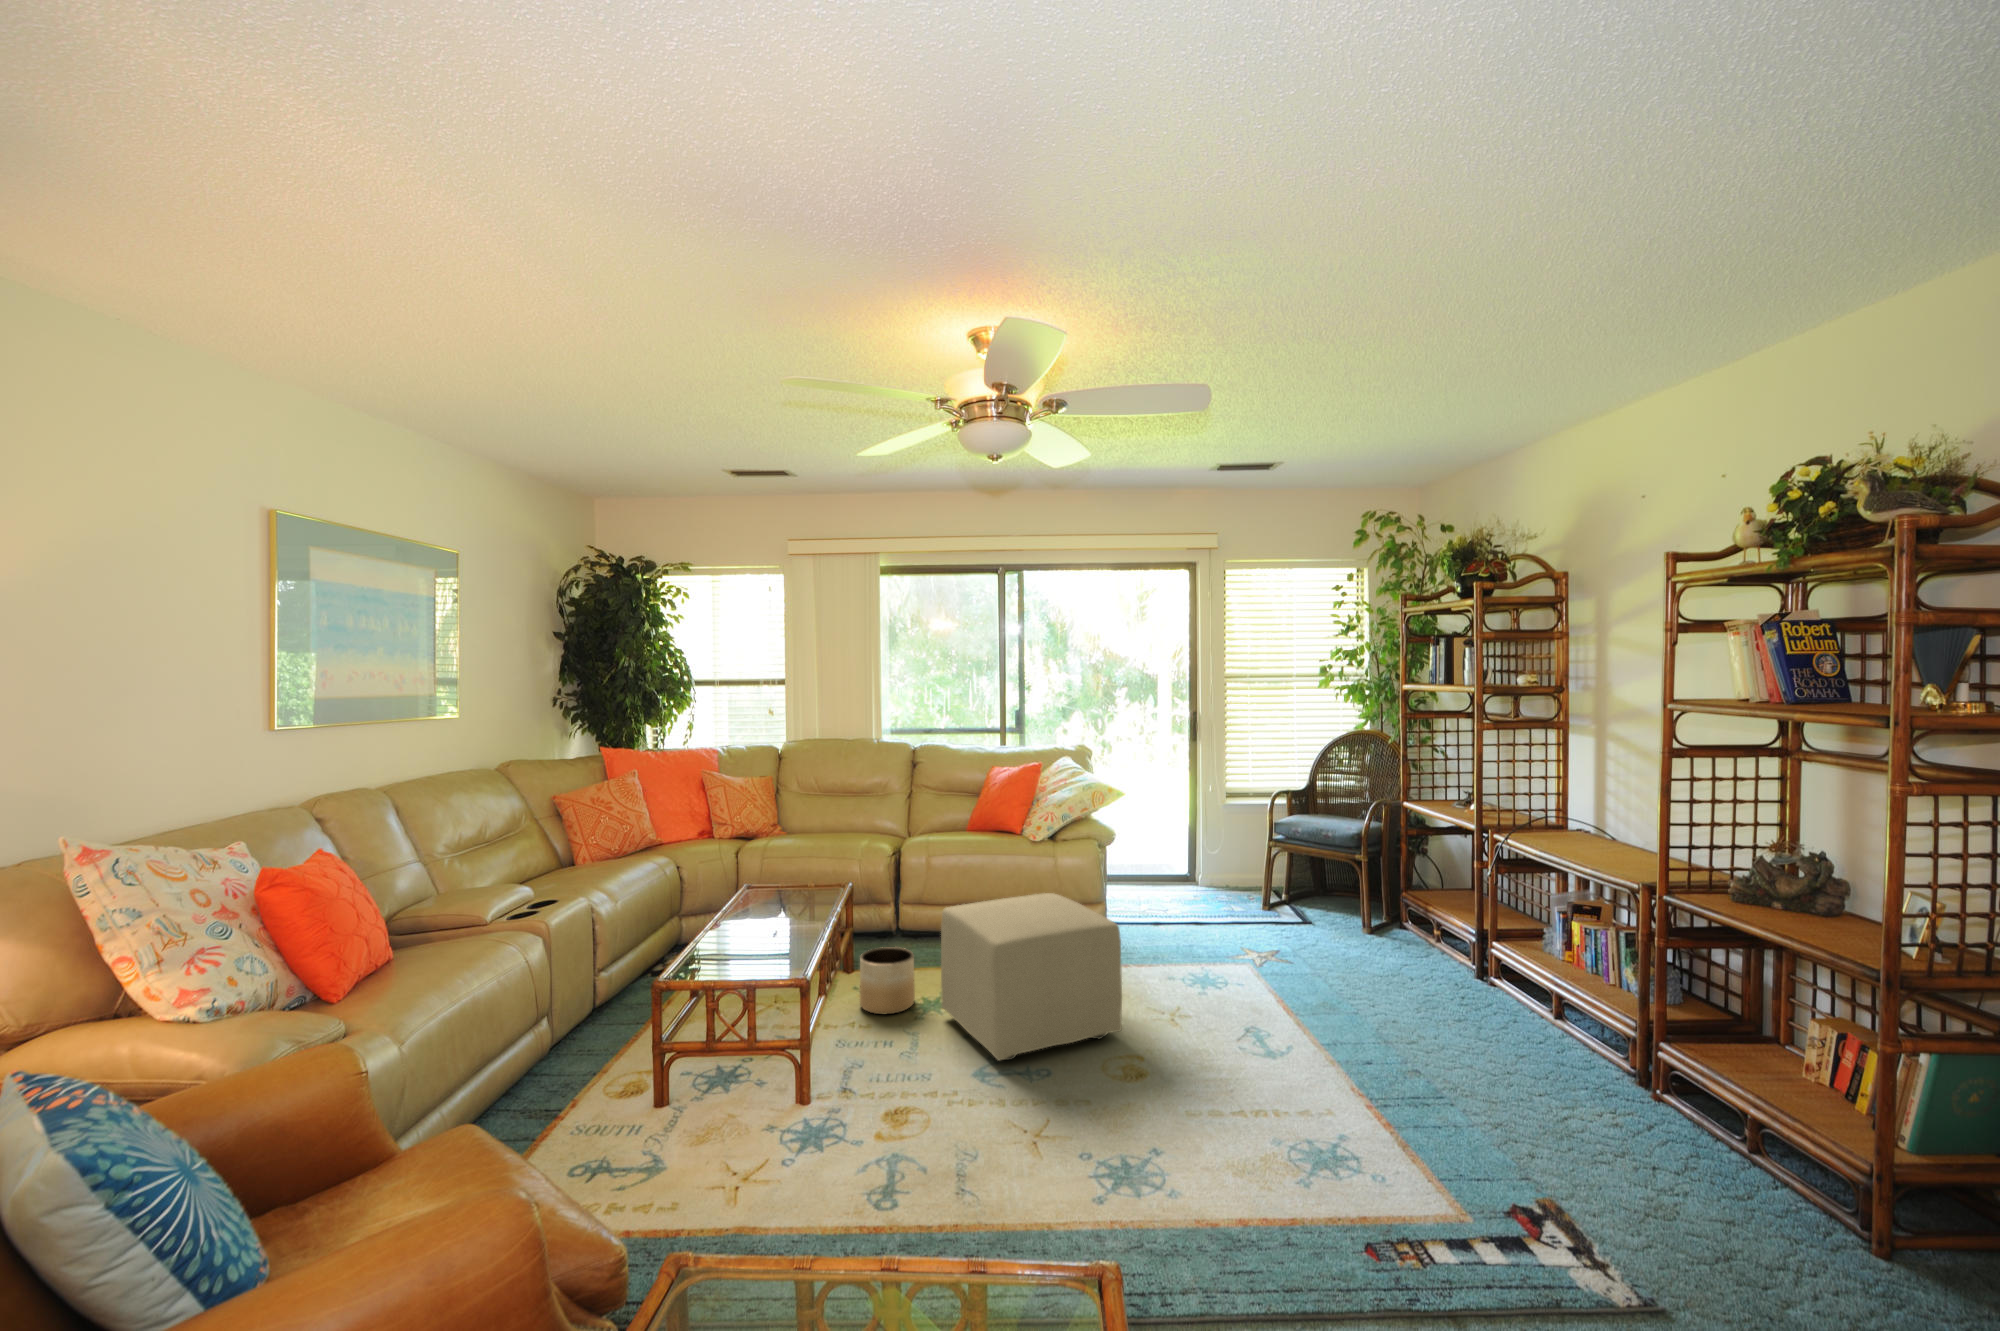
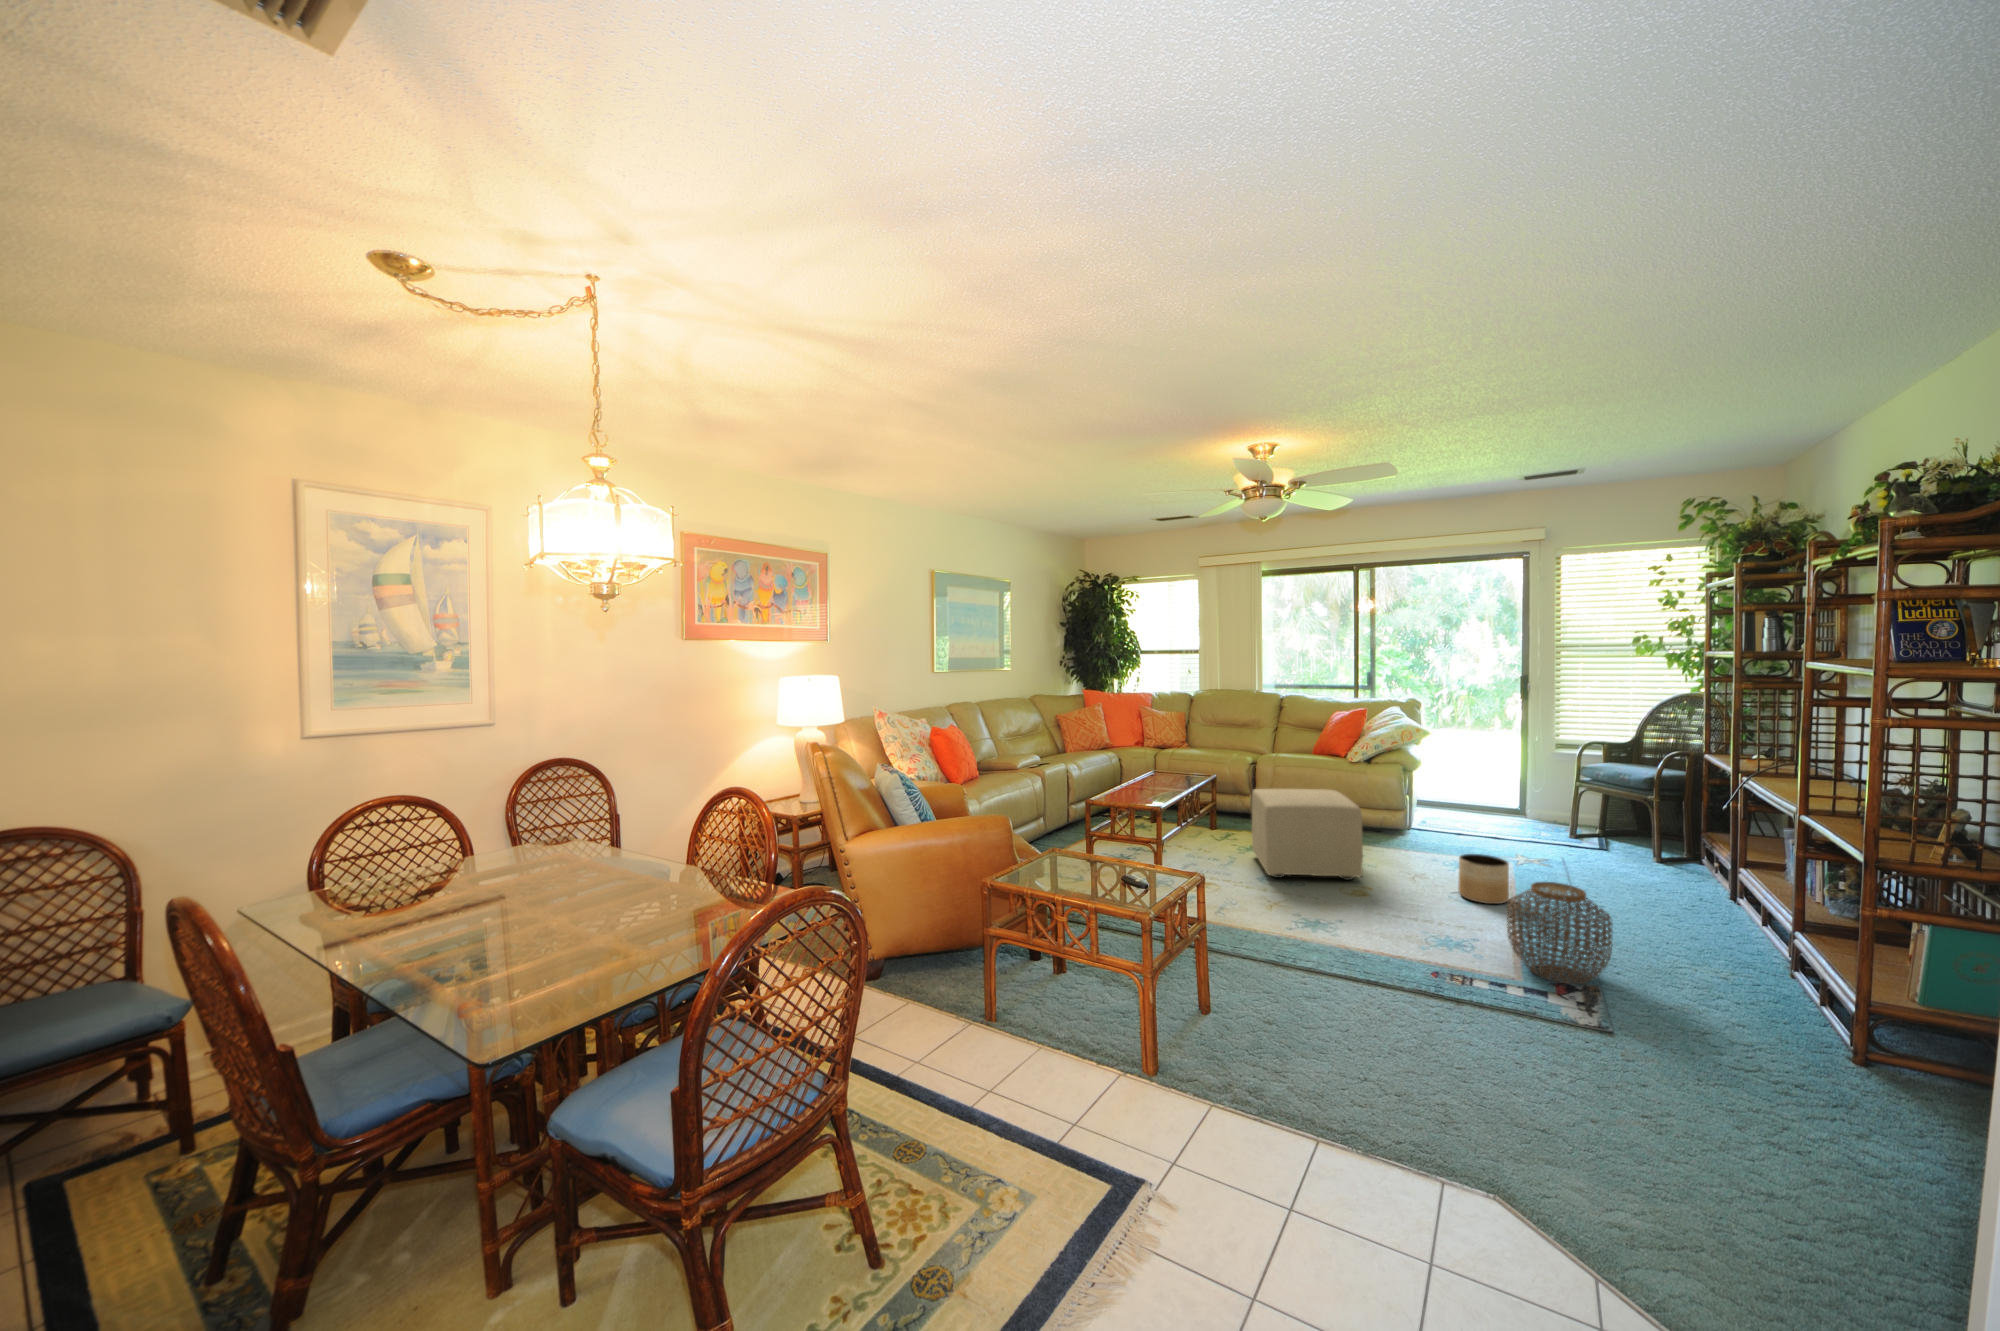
planter: present [860,947,915,1014] -> present [1458,854,1509,904]
woven basket: none [1405,1024,1545,1183] -> present [1507,882,1613,984]

